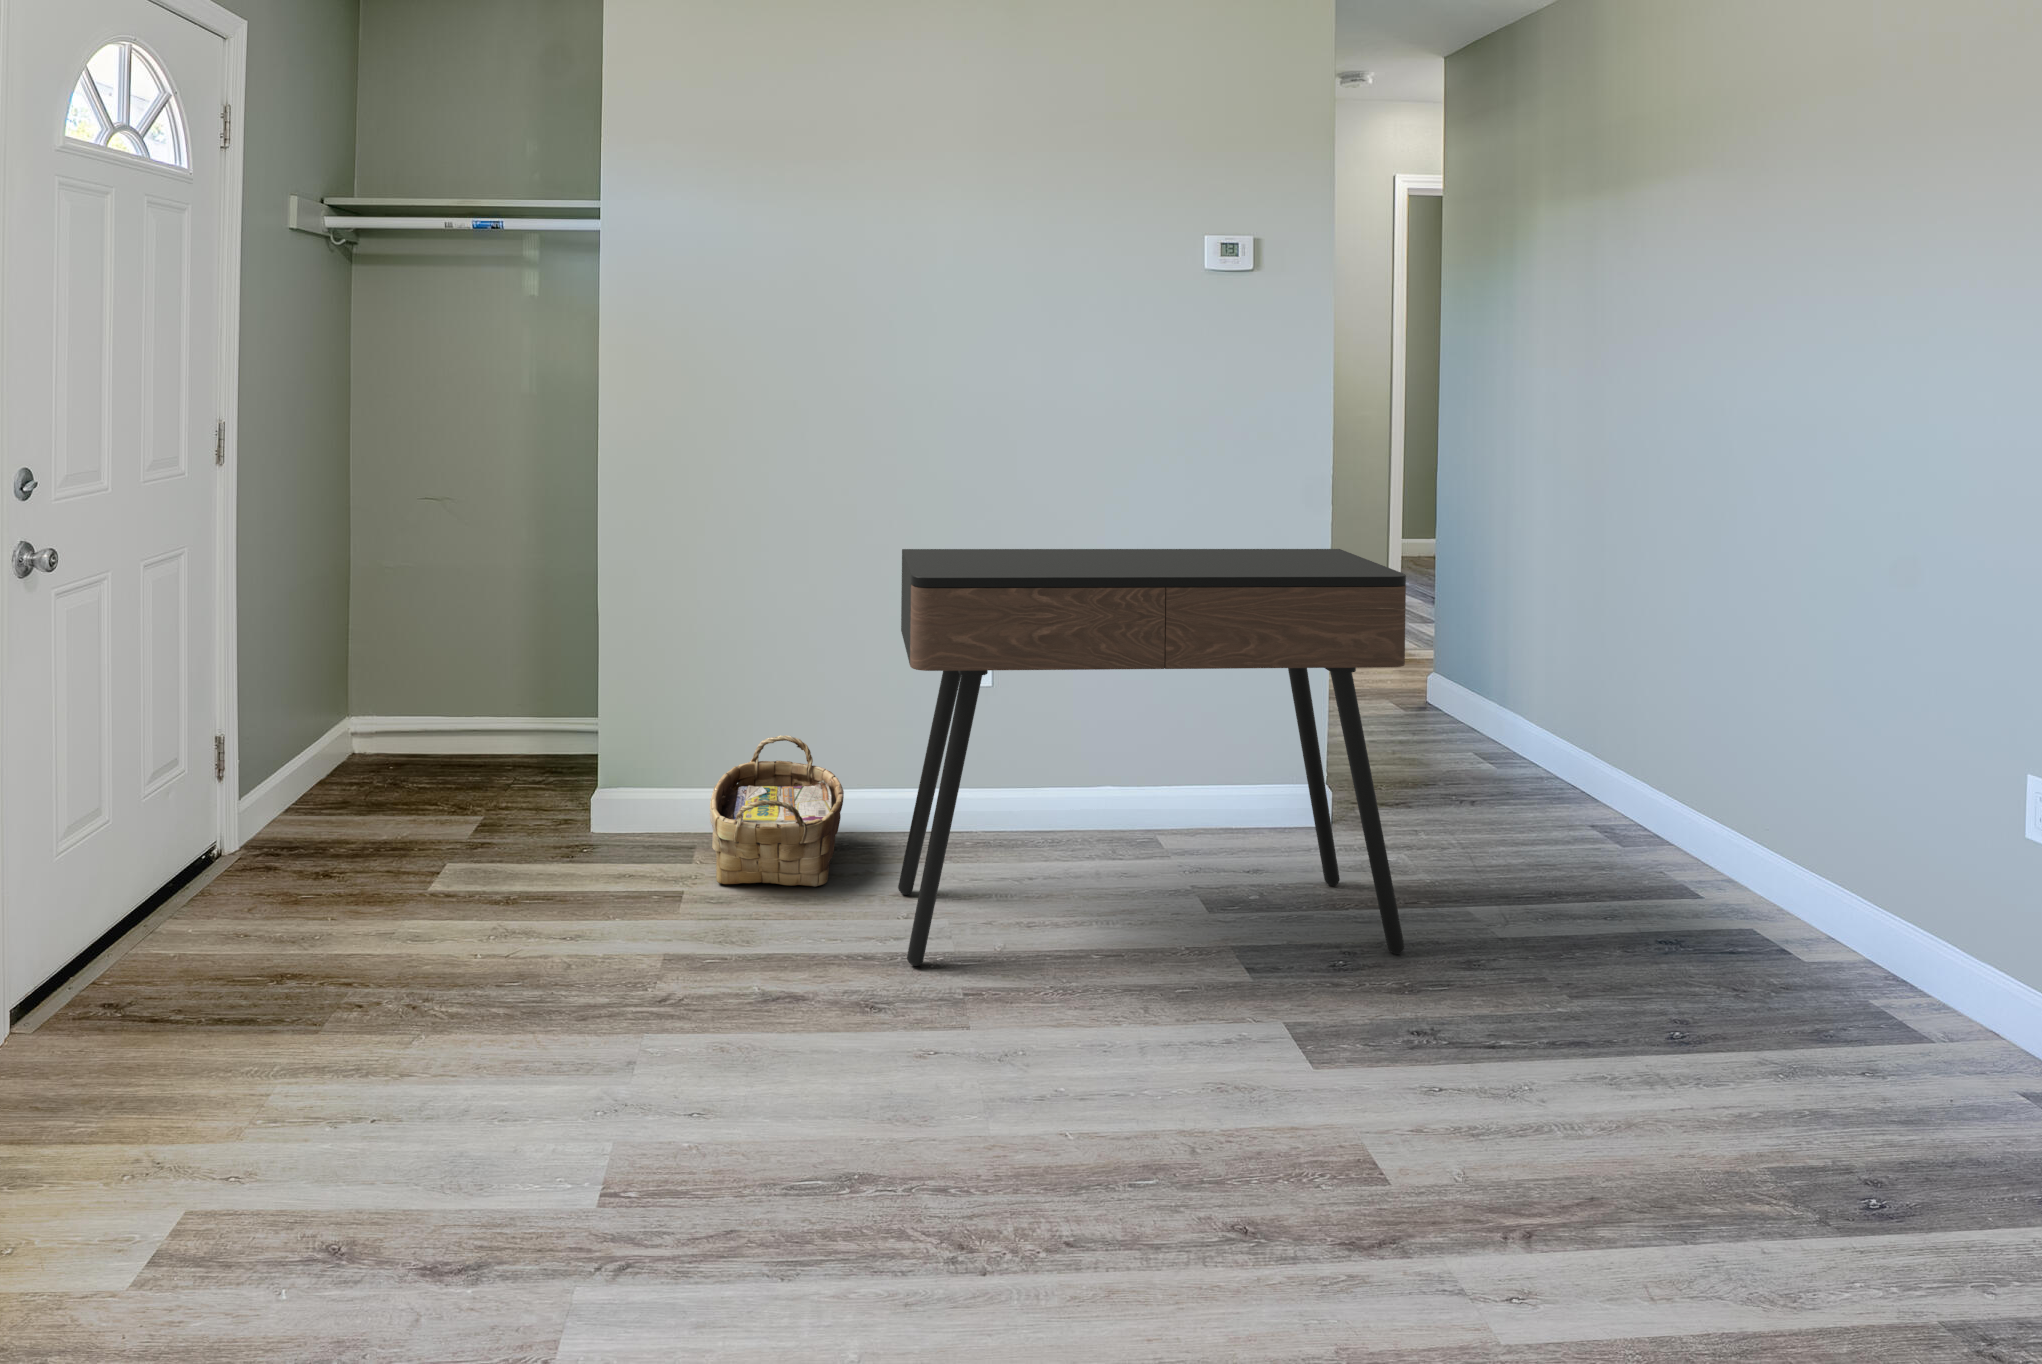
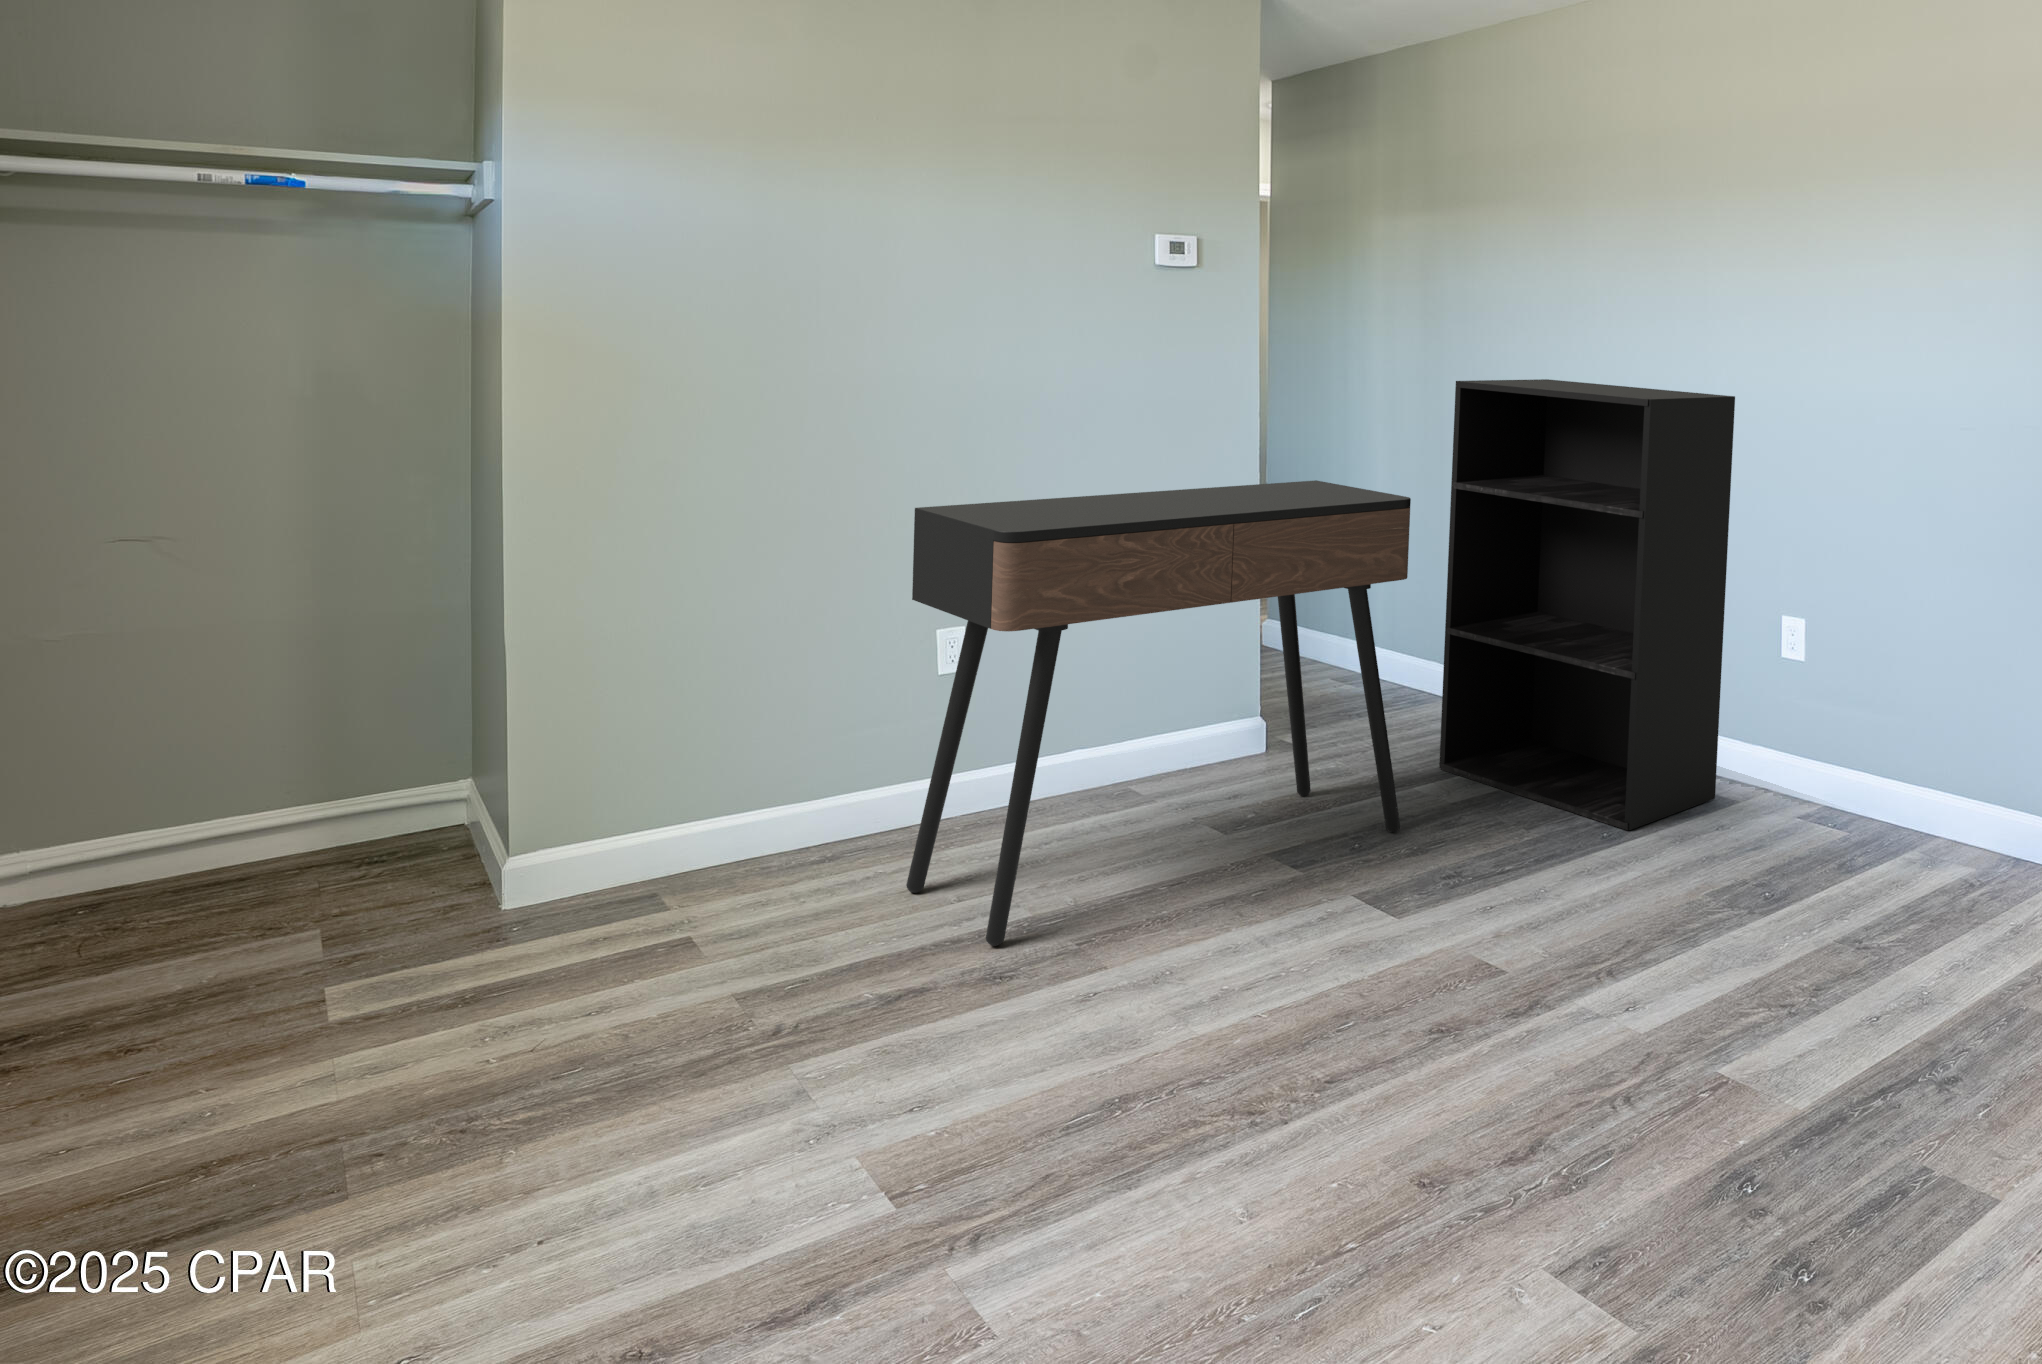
bookshelf: none [1516,446,1905,1036] -> present [1439,379,1735,830]
woven basket: present [710,735,844,887] -> none [637,750,822,934]

